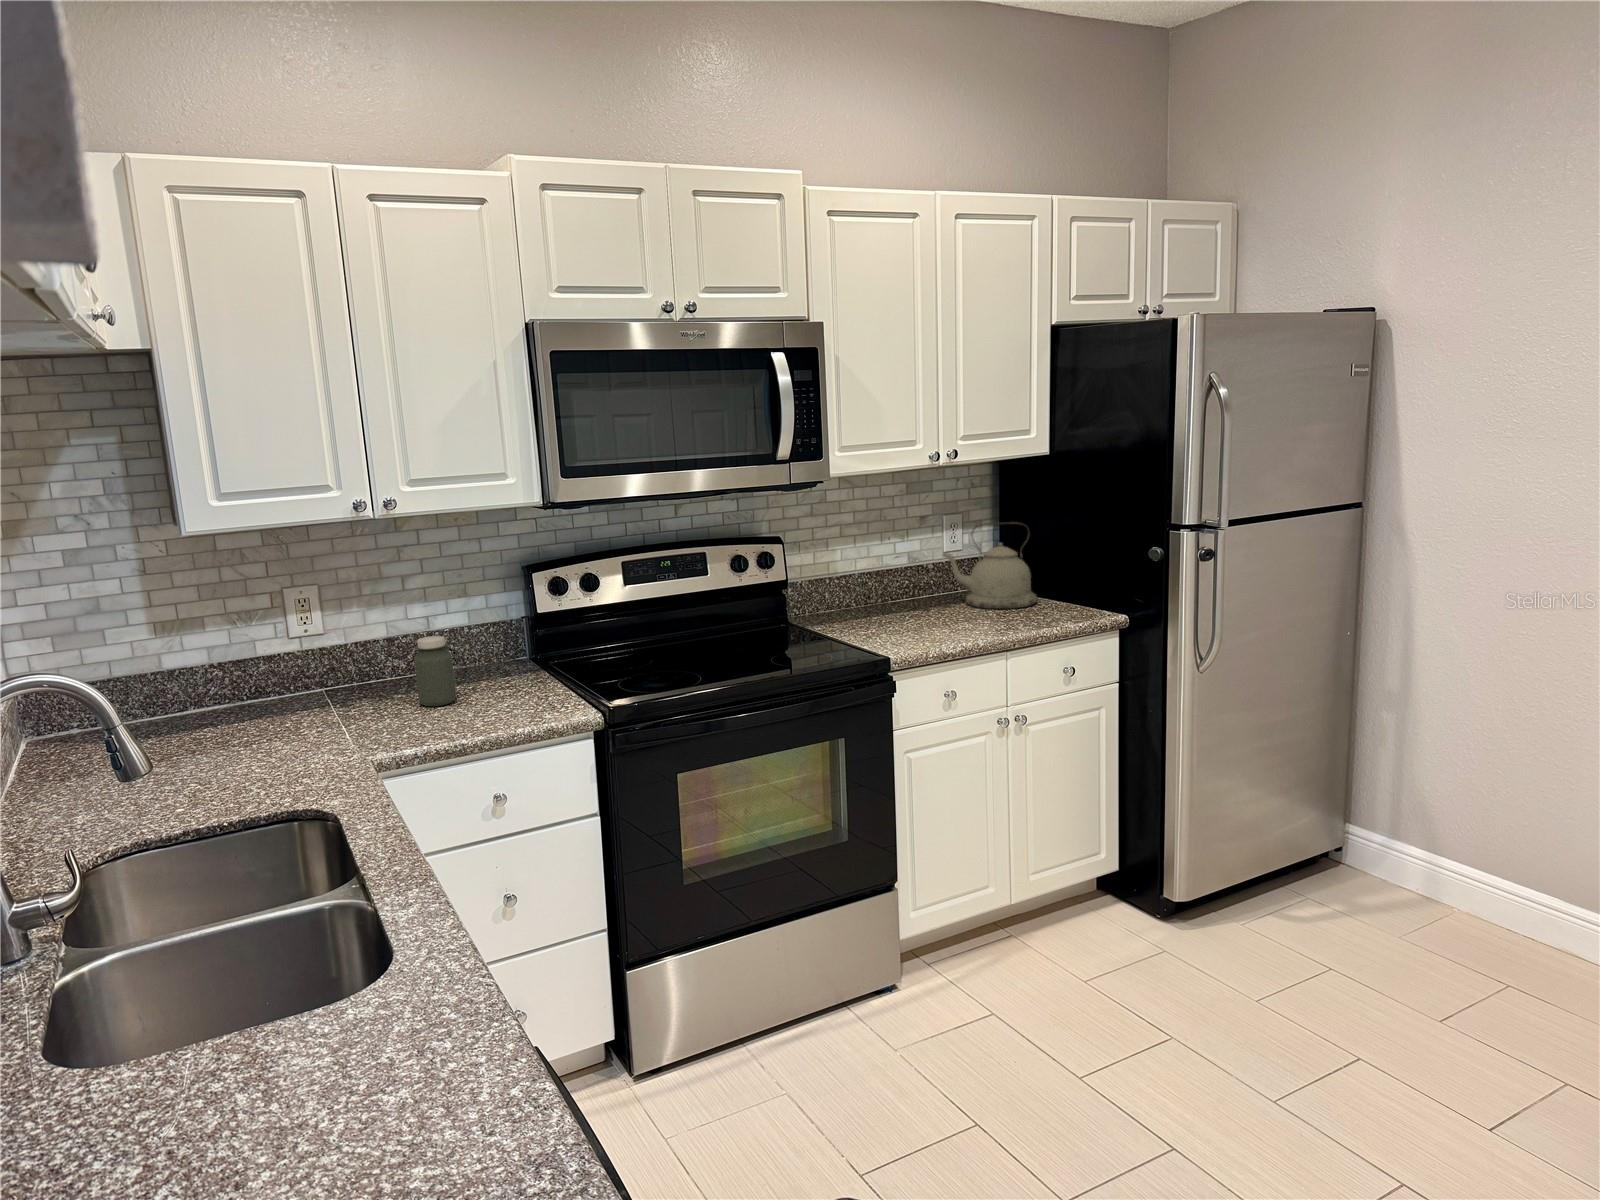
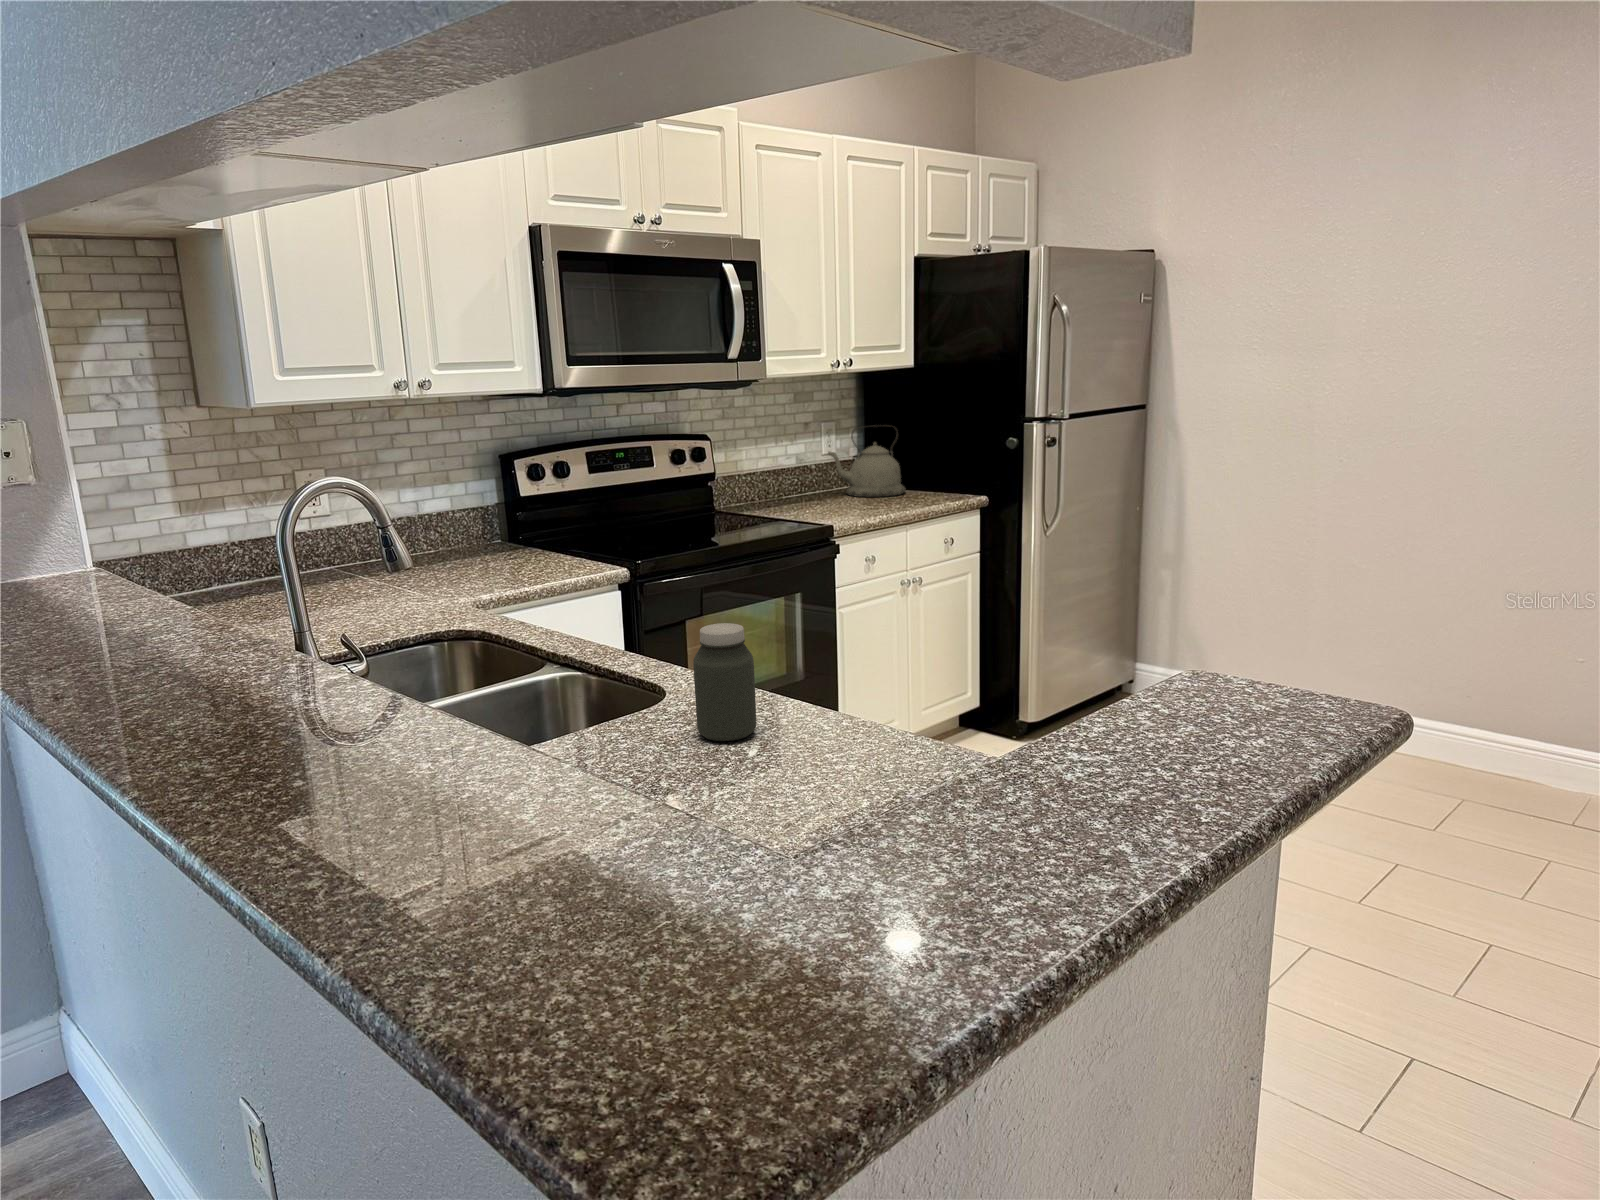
jar: present [414,636,456,706] -> present [693,623,756,741]

